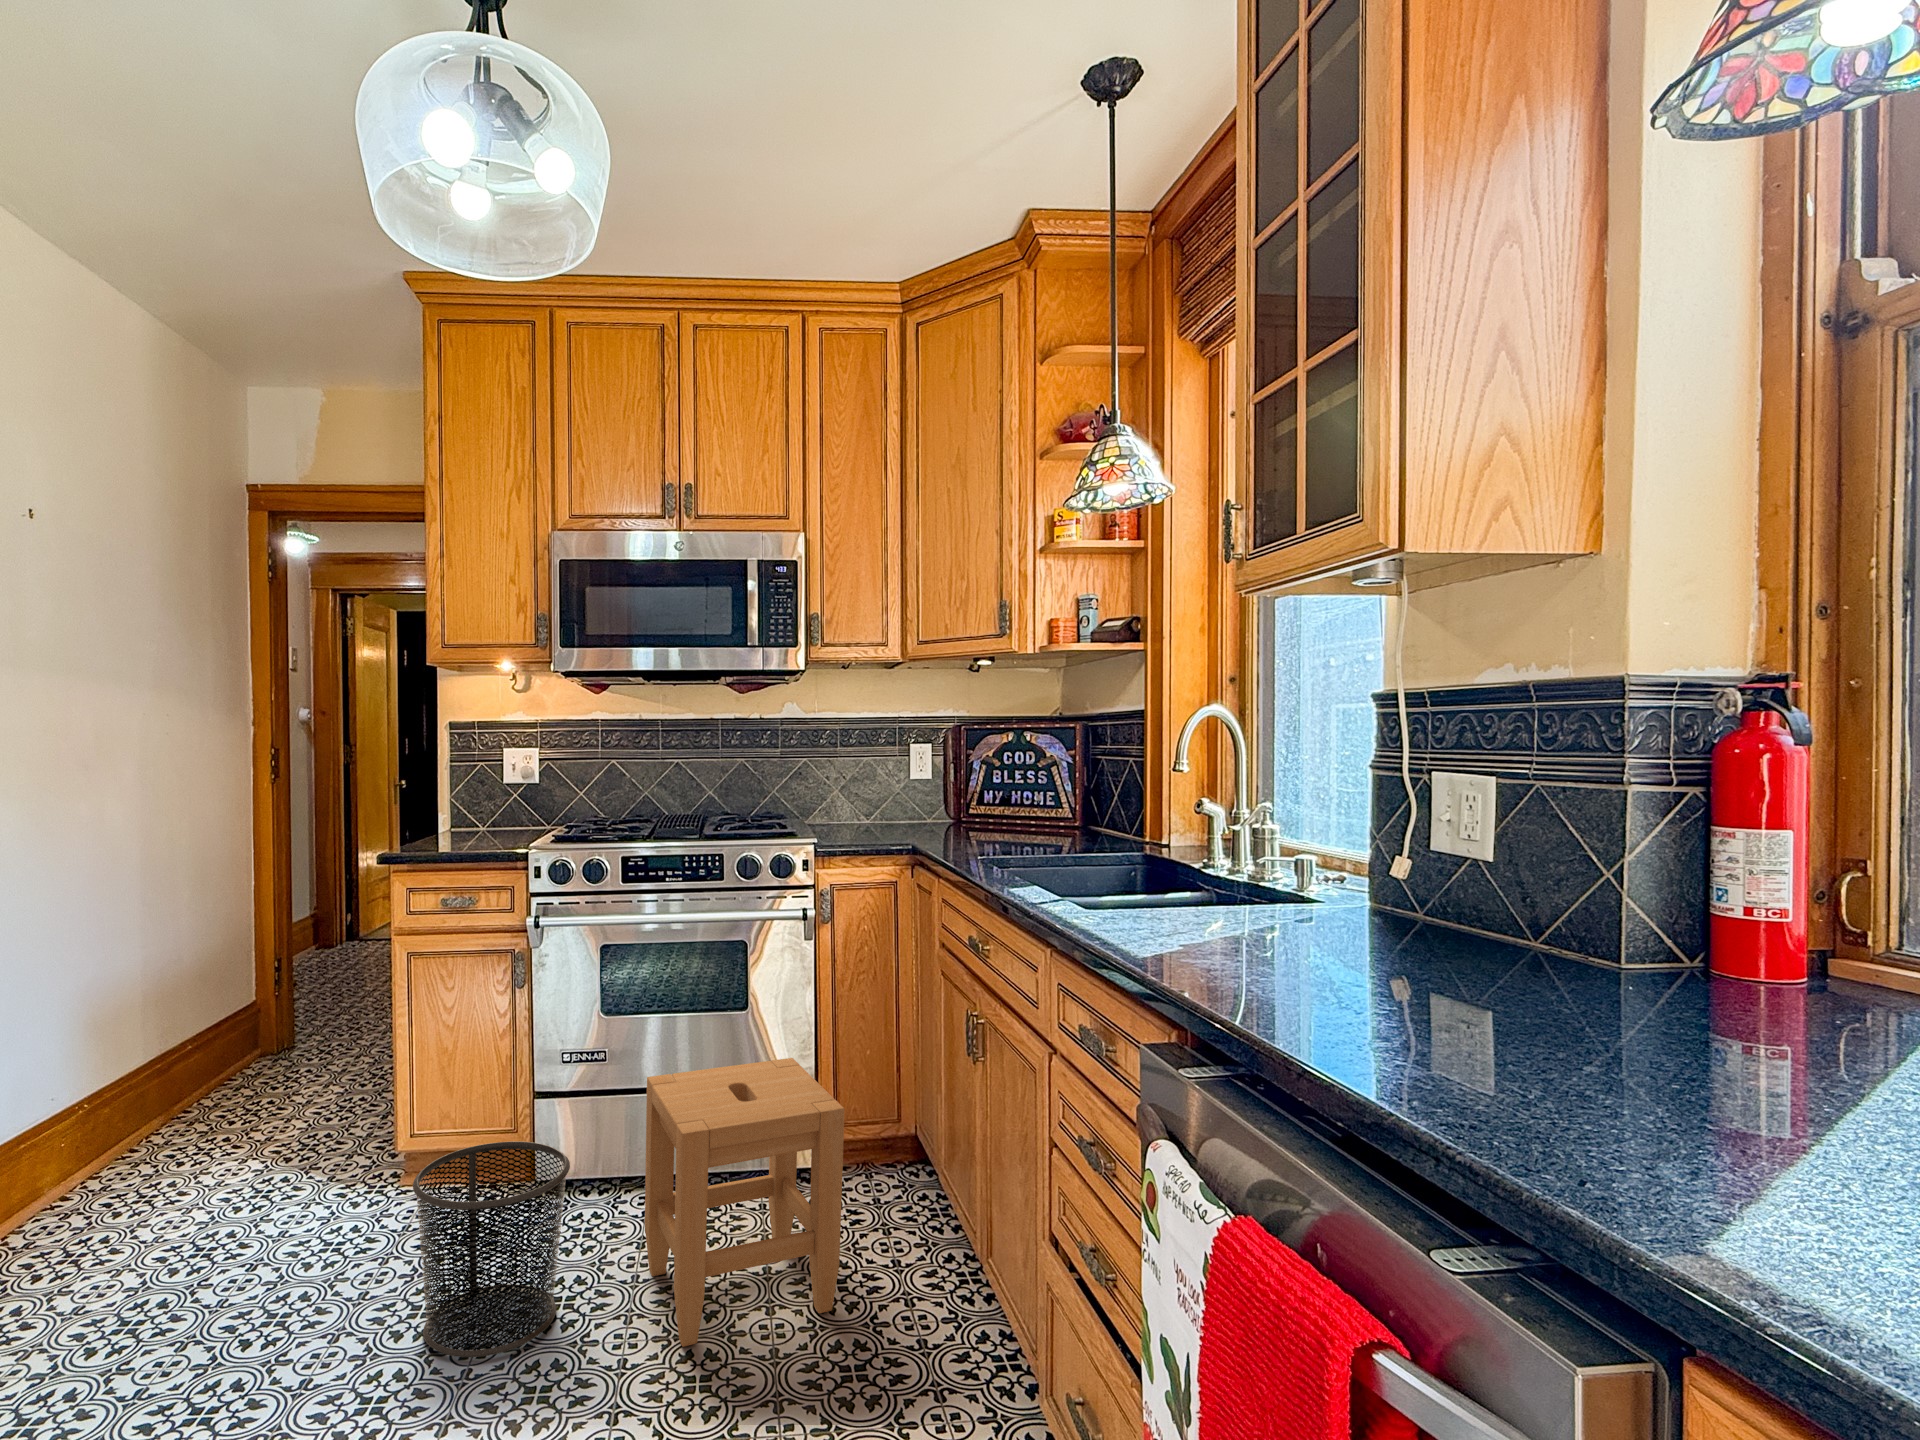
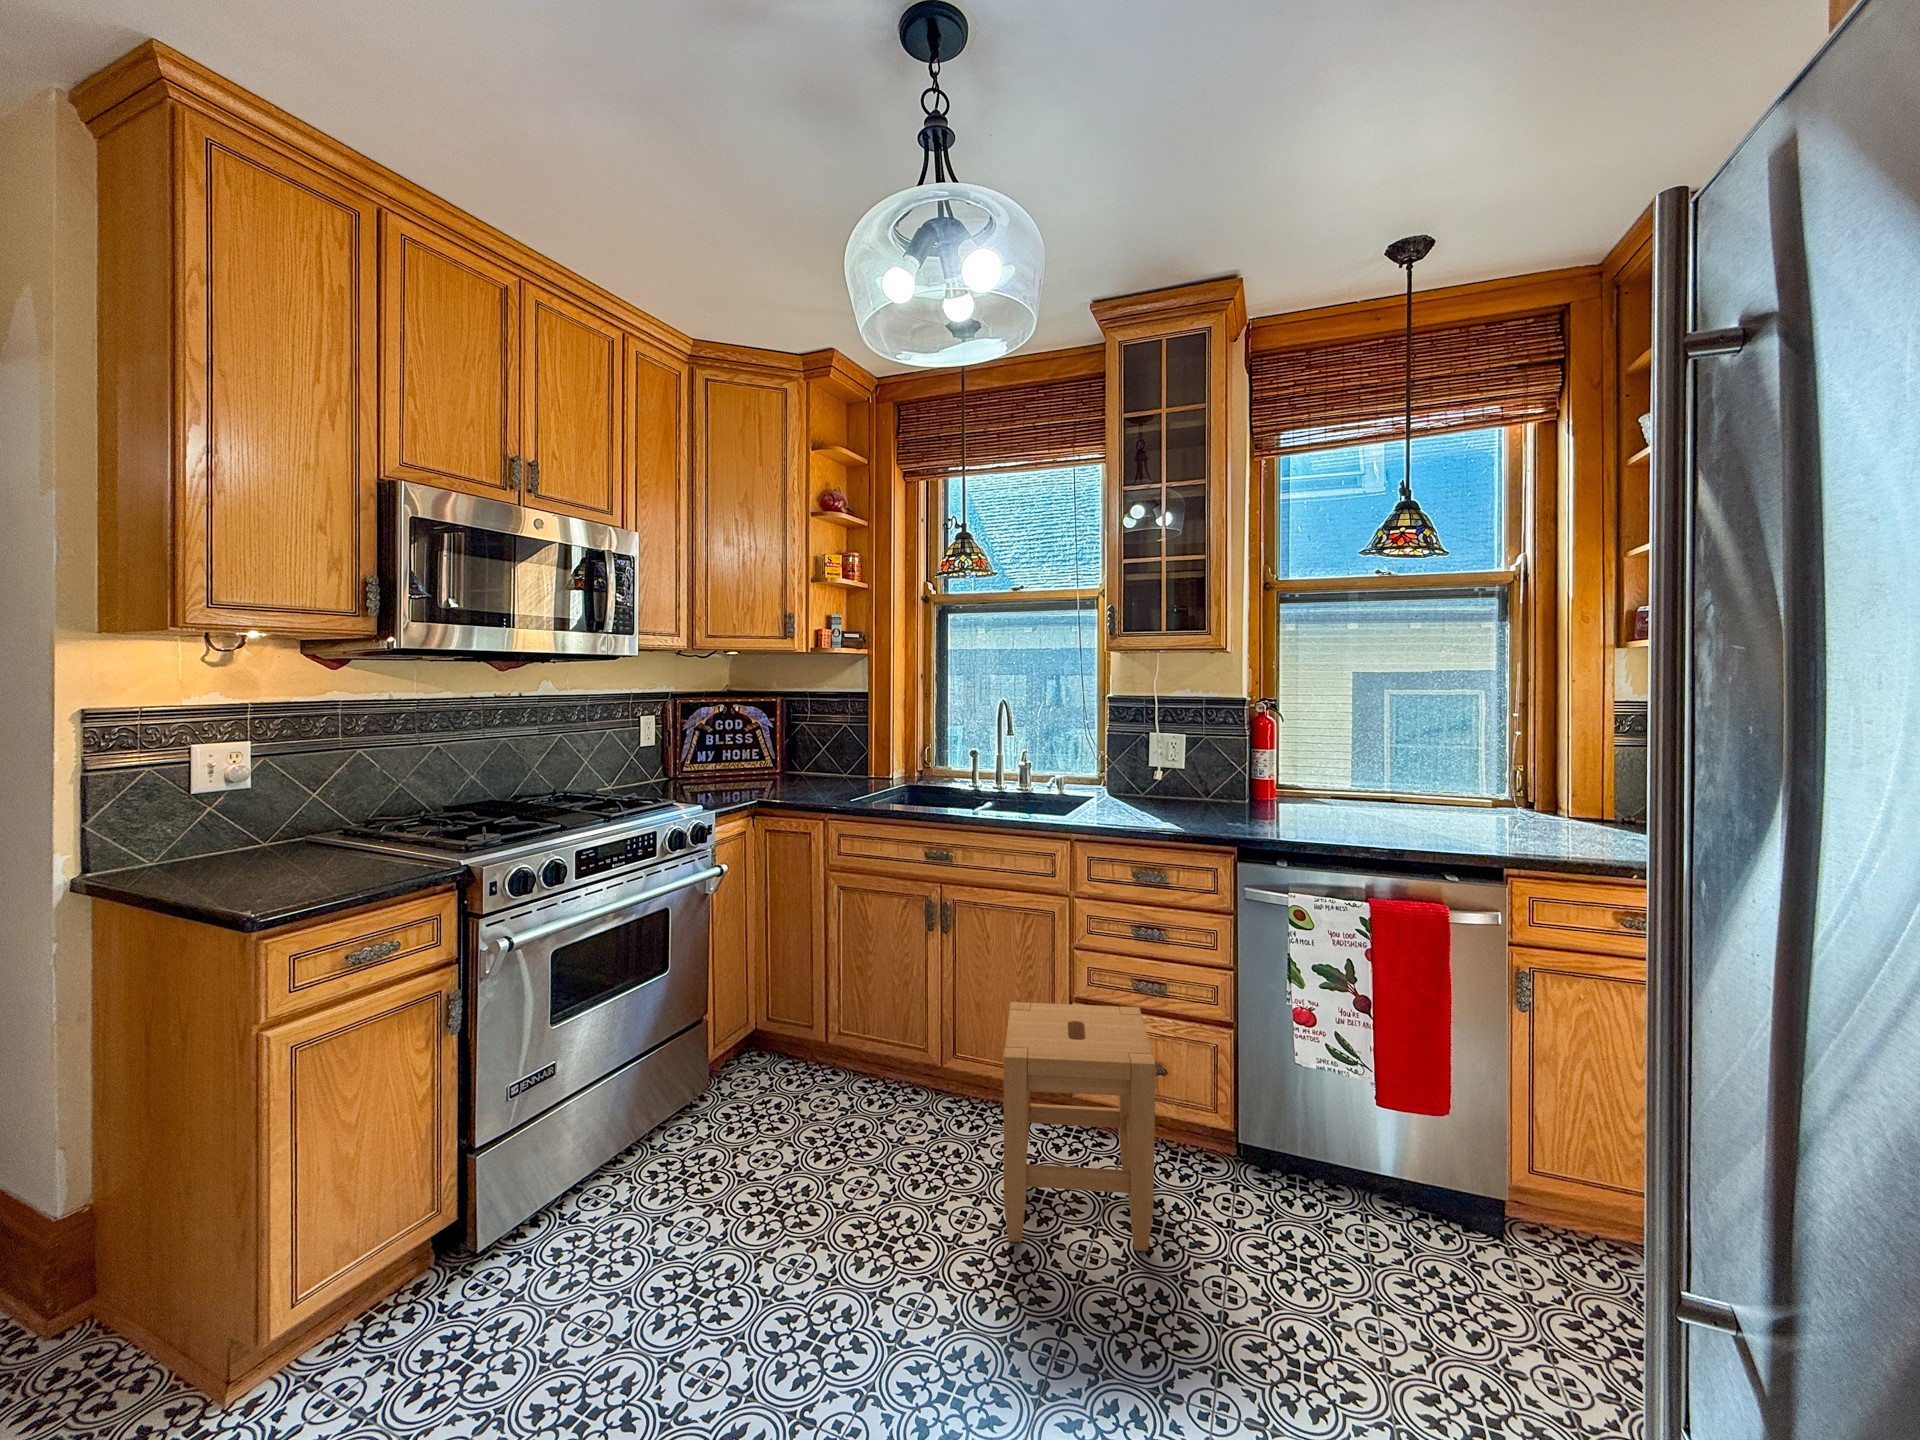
waste bin: present [413,1141,570,1357] -> none [829,1032,942,1199]

